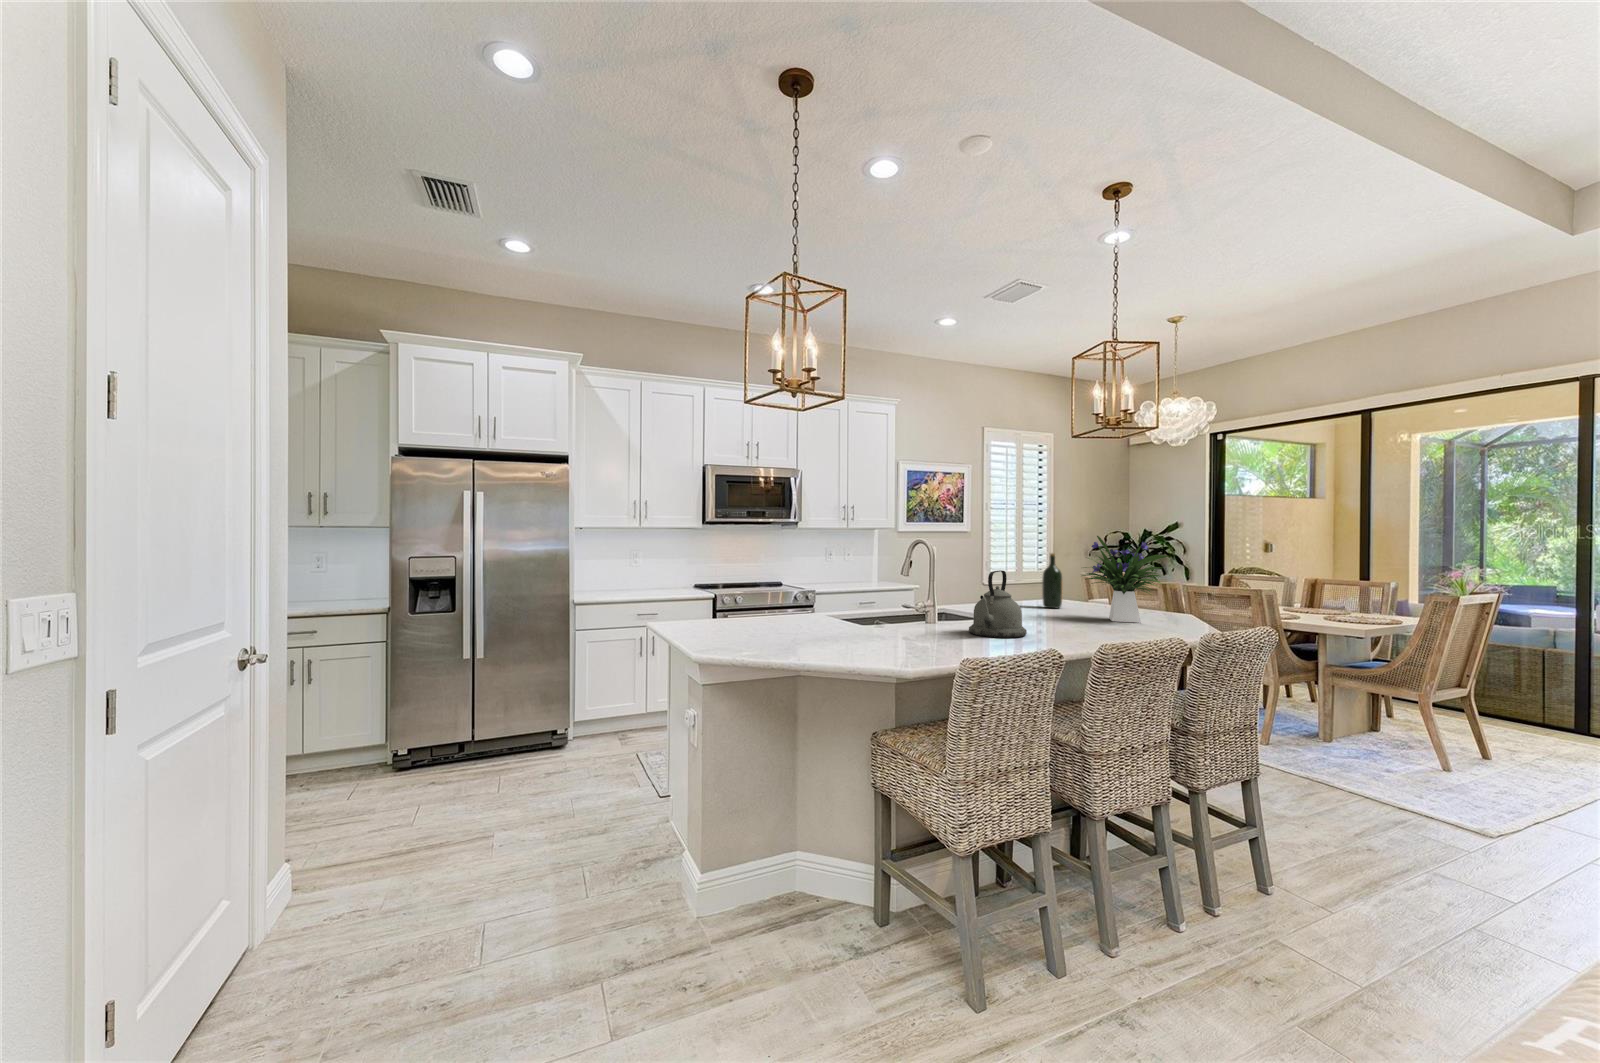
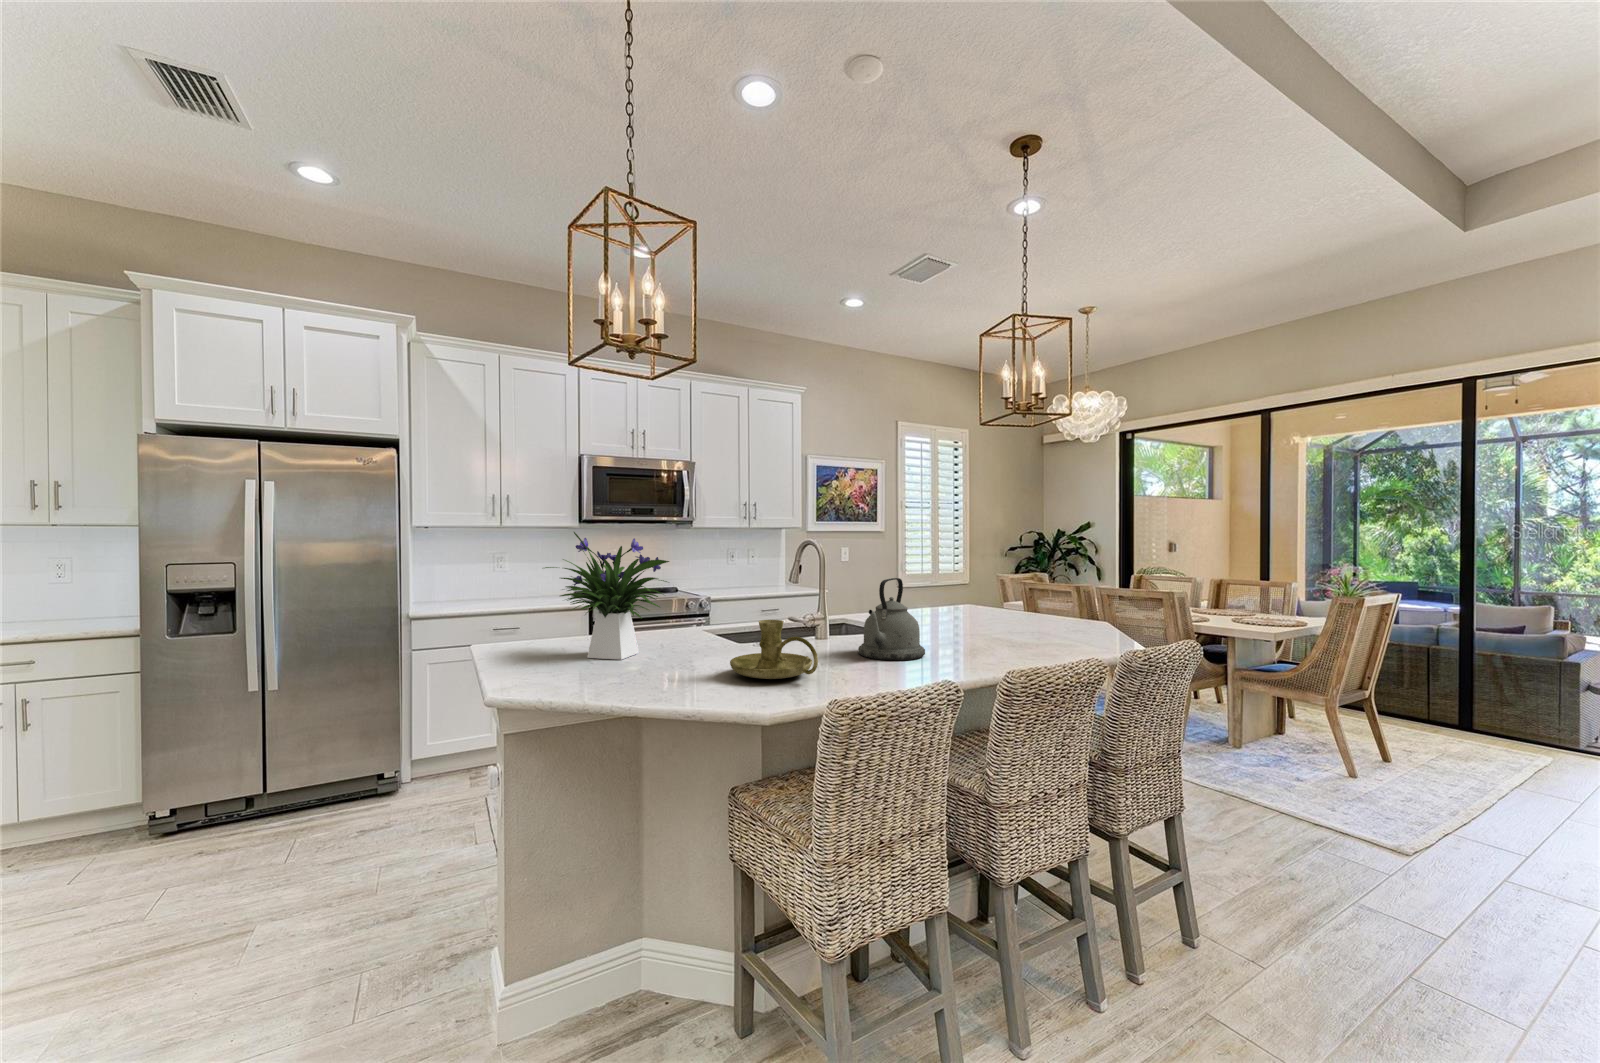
flower arrangement: present [1083,536,1168,623] -> present [545,532,669,660]
wine bottle: present [1042,553,1063,608] -> none [950,556,972,618]
candle holder: none [872,601,944,647] -> present [730,620,818,679]

